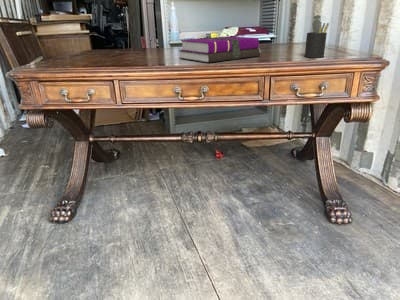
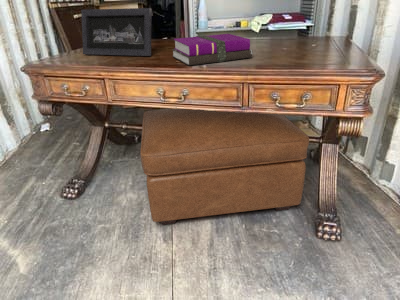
picture frame: none [73,10,155,61] -> present [81,8,152,56]
pen holder: present [305,22,329,58] -> none [296,20,326,64]
ottoman: none [138,104,314,234] -> present [140,108,309,225]

